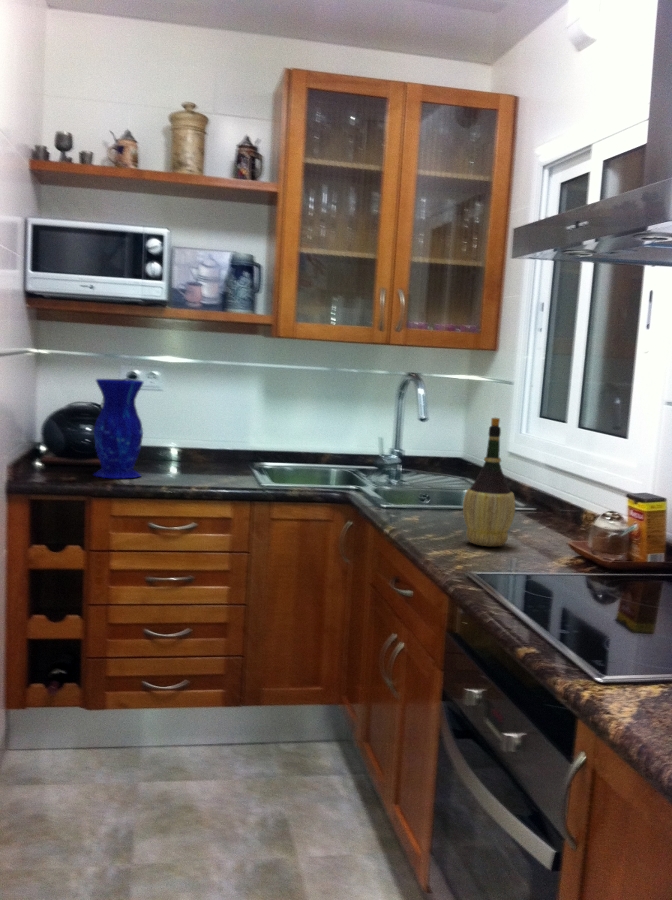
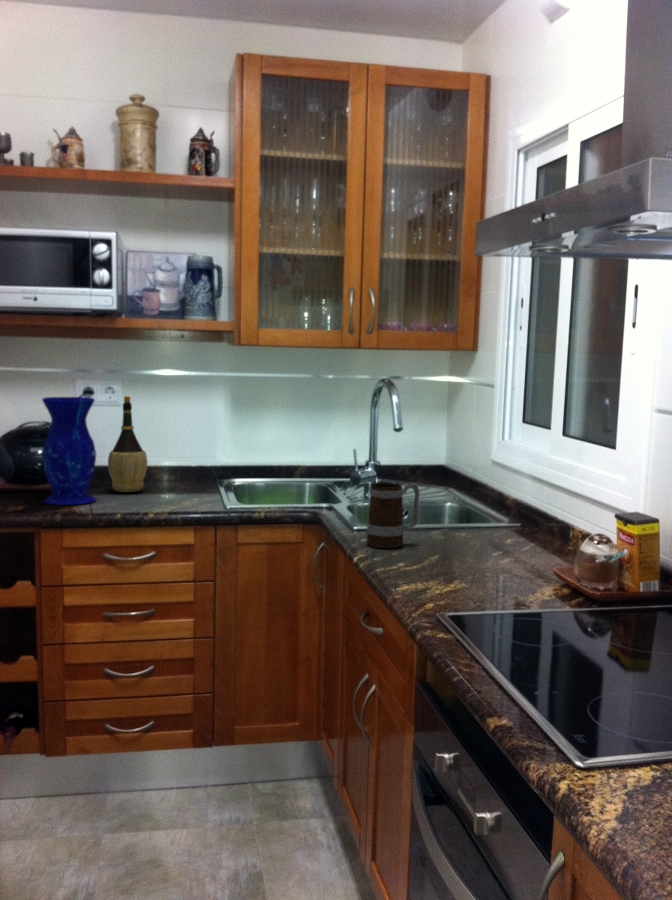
wine bottle: present [463,418,516,546] -> present [108,396,147,492]
mug: none [397,464,446,524] -> present [367,483,420,548]

